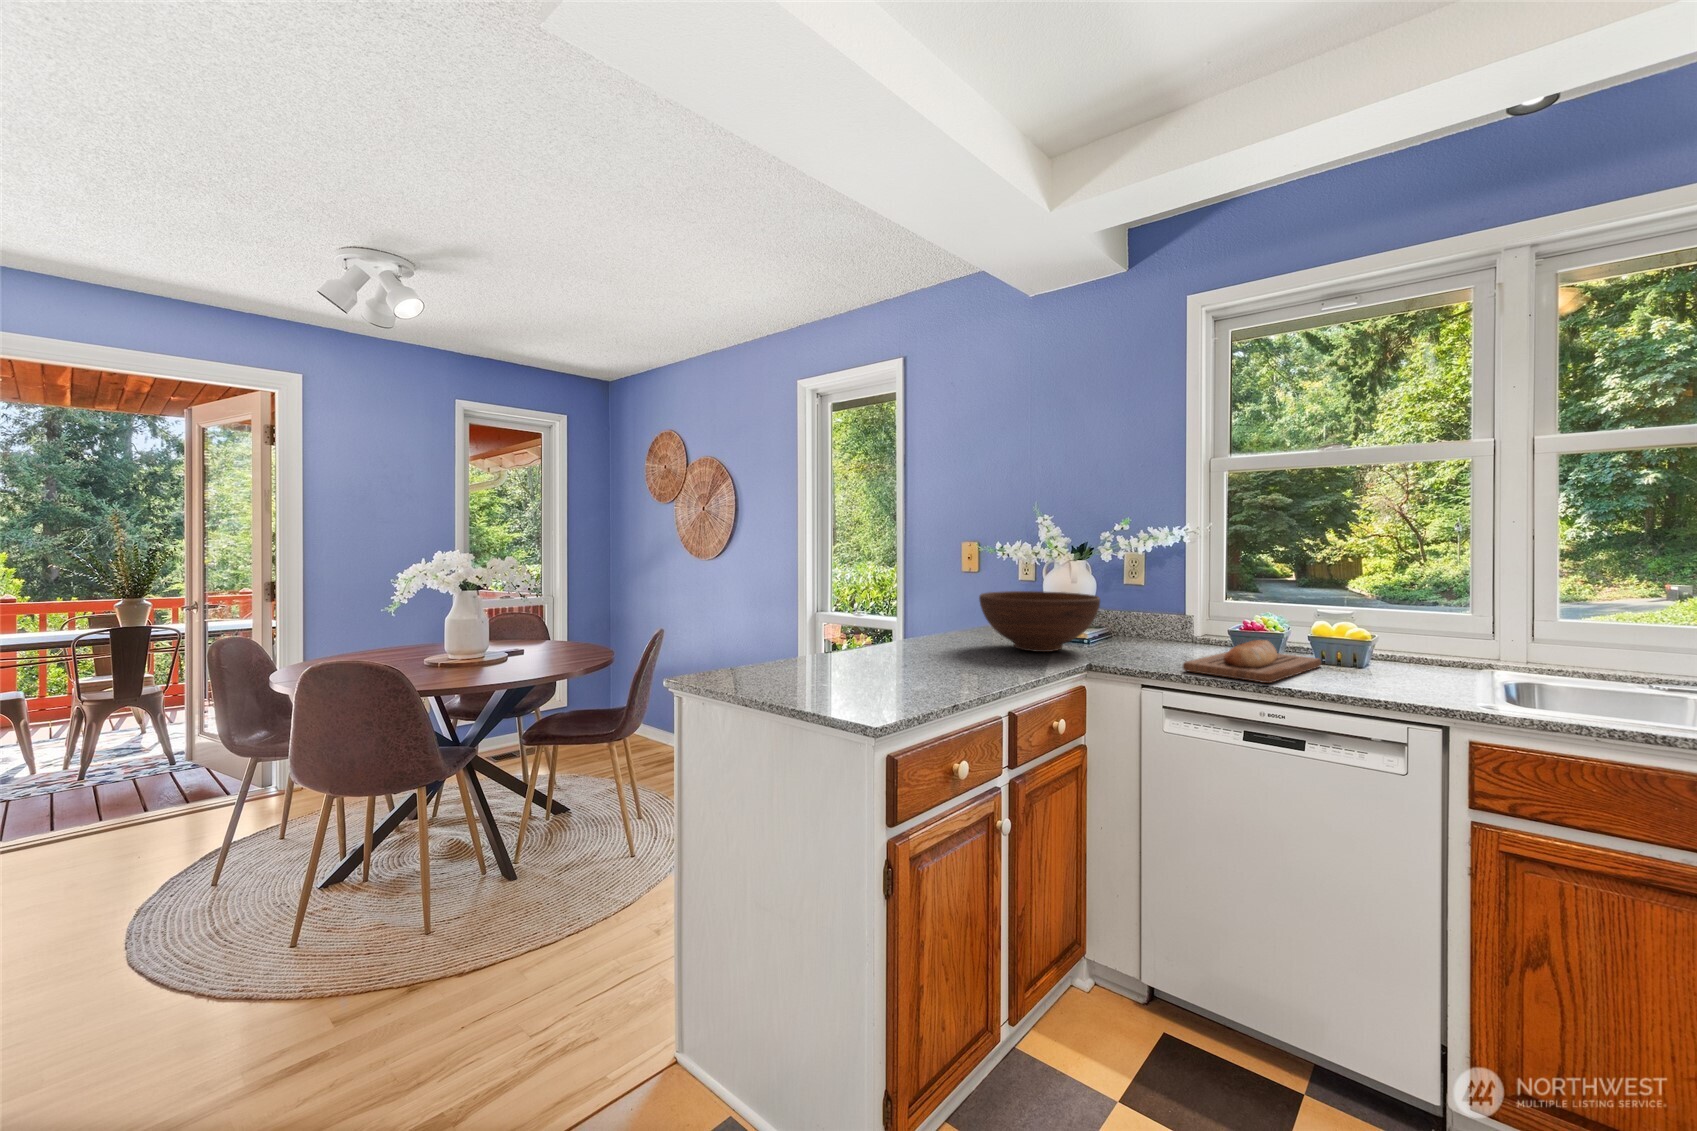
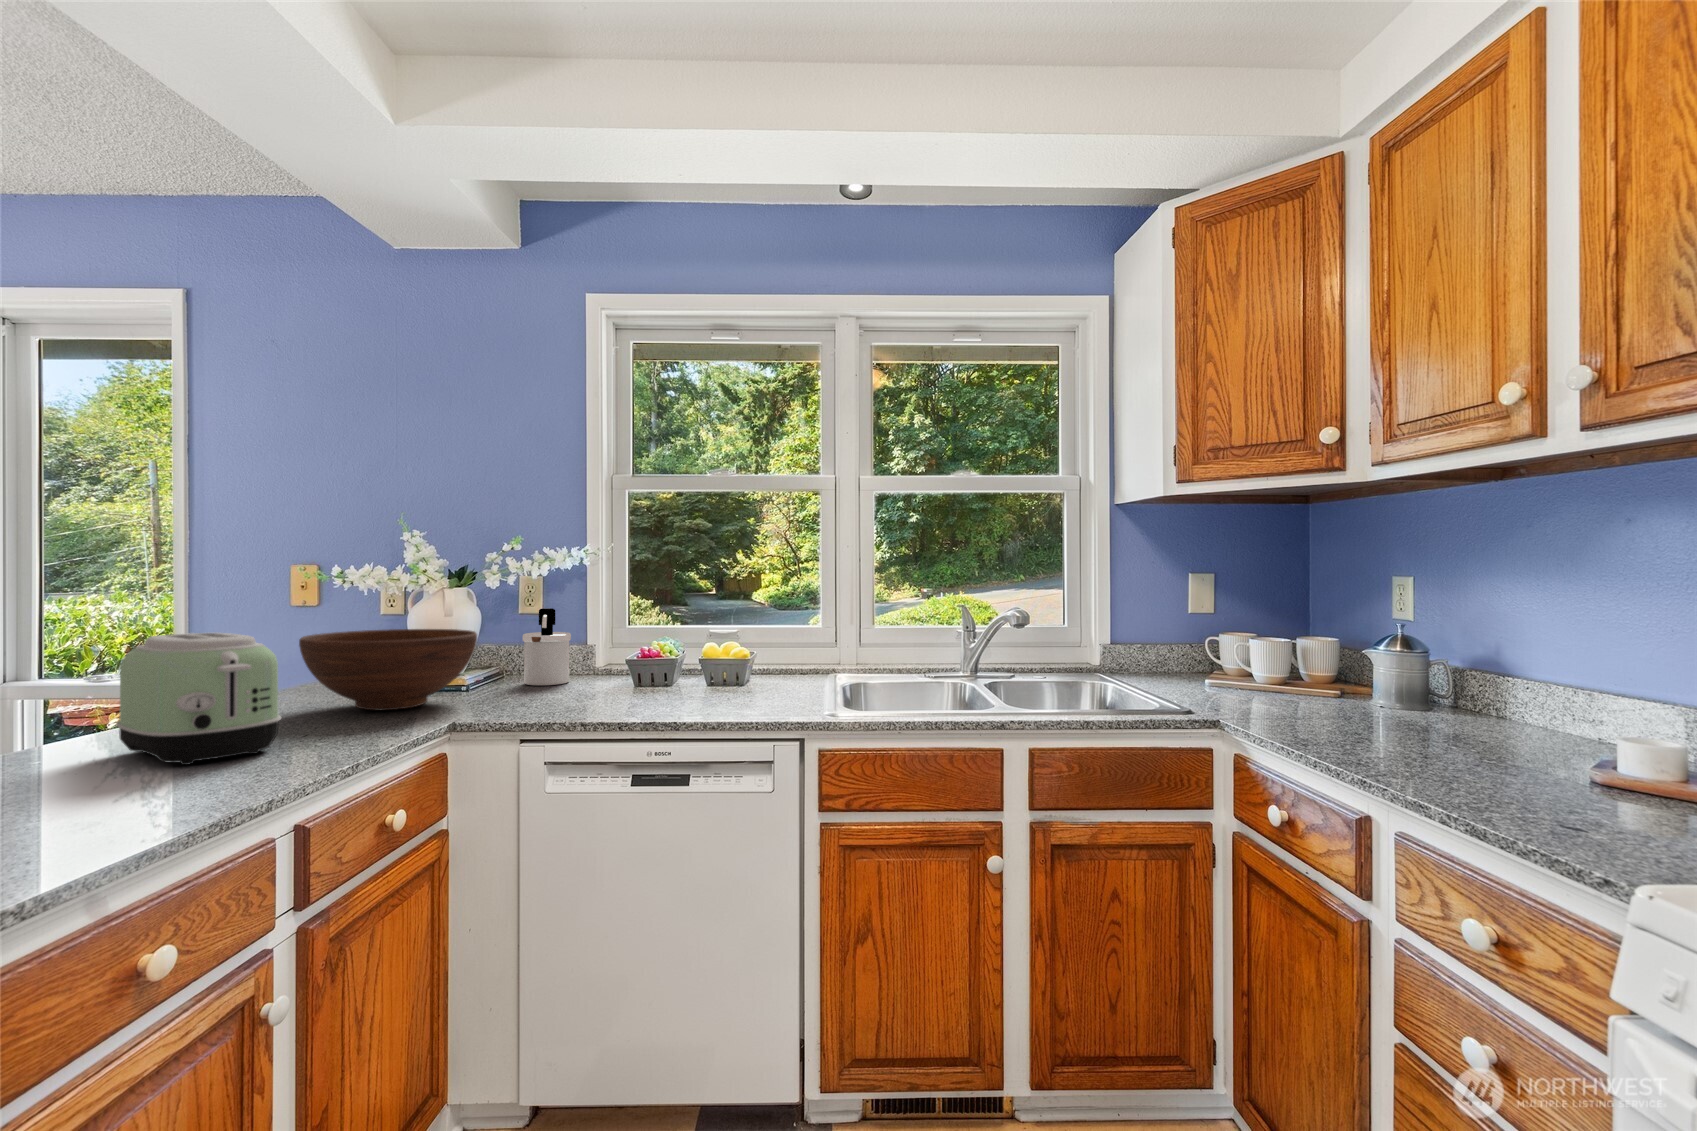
soap dispenser: none [1131,579,1173,644] -> present [523,608,571,685]
toaster: none [889,589,978,675] -> present [116,633,281,765]
bread loaf: present [1183,640,1321,683] -> none [569,670,711,717]

